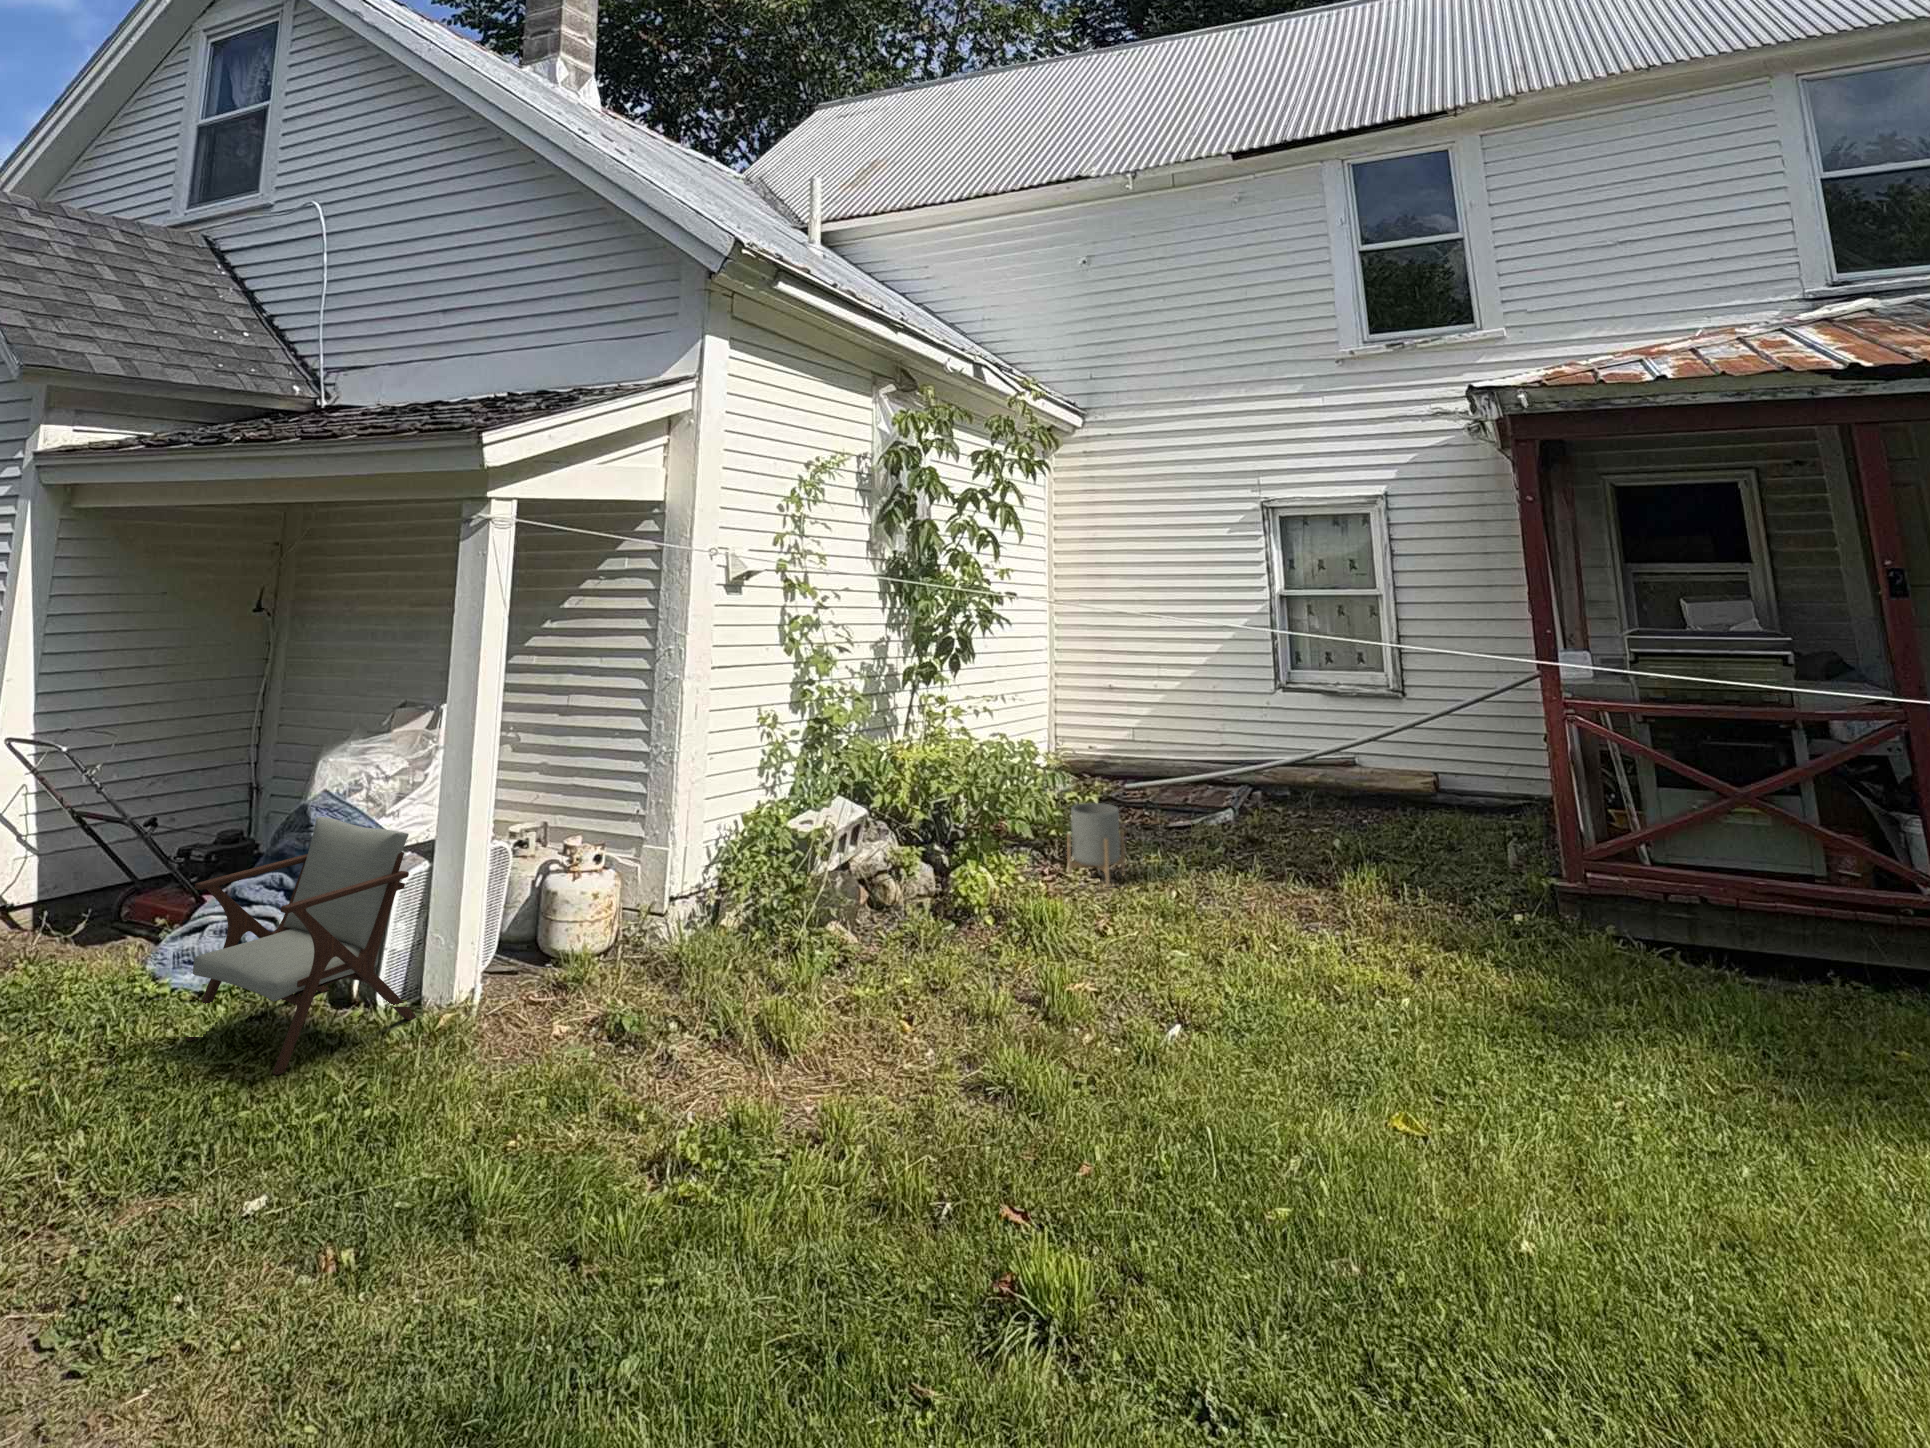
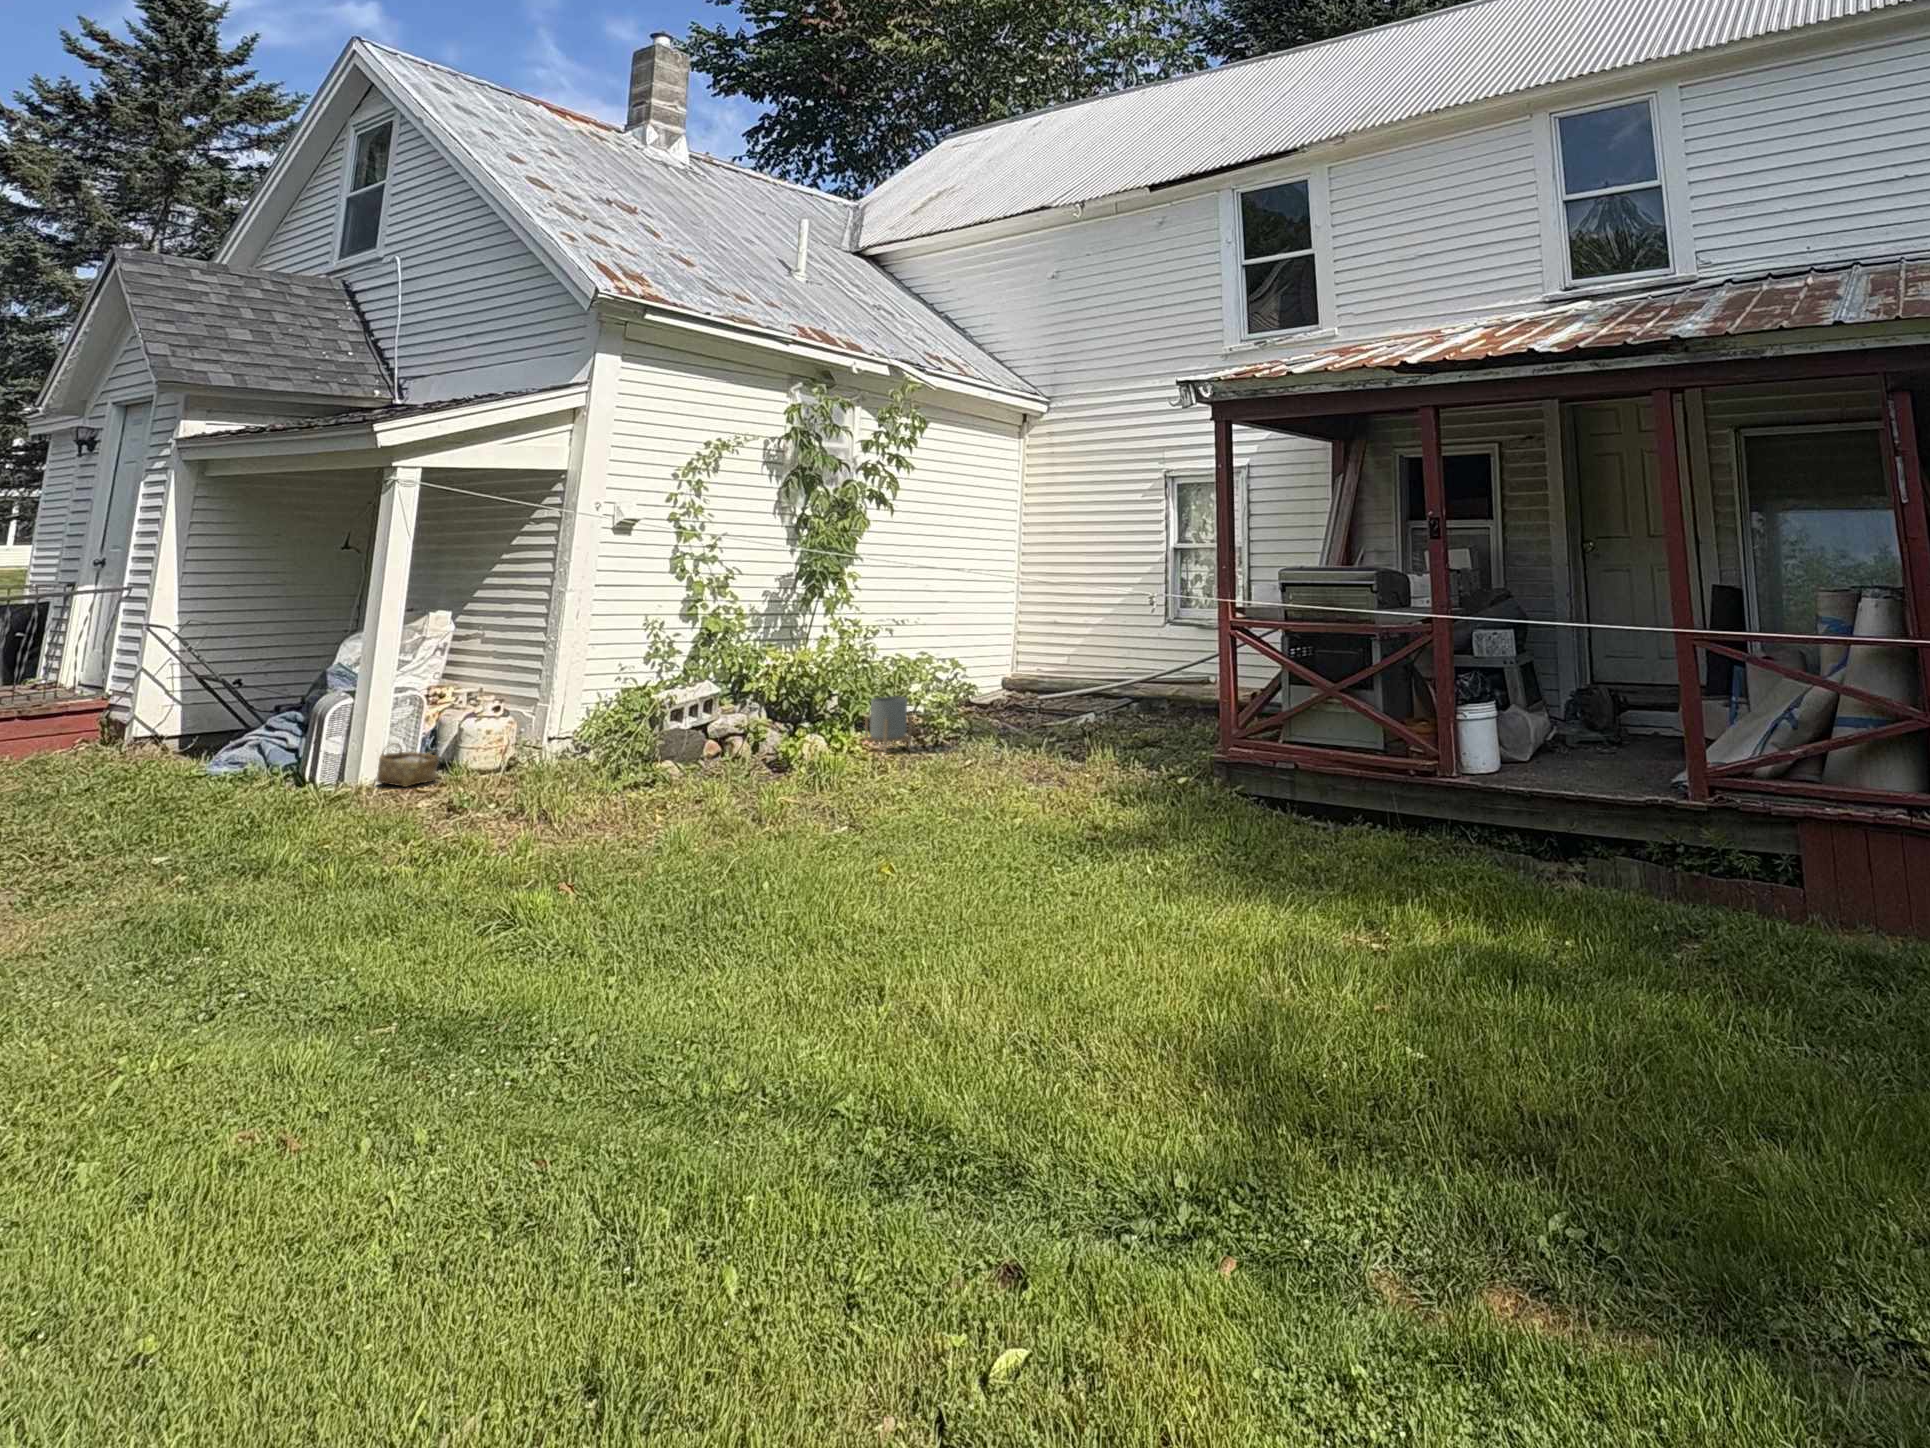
lounge chair: present [186,817,416,1075] -> none [194,666,336,807]
woven basket: none [465,928,553,1001] -> present [376,743,439,787]

